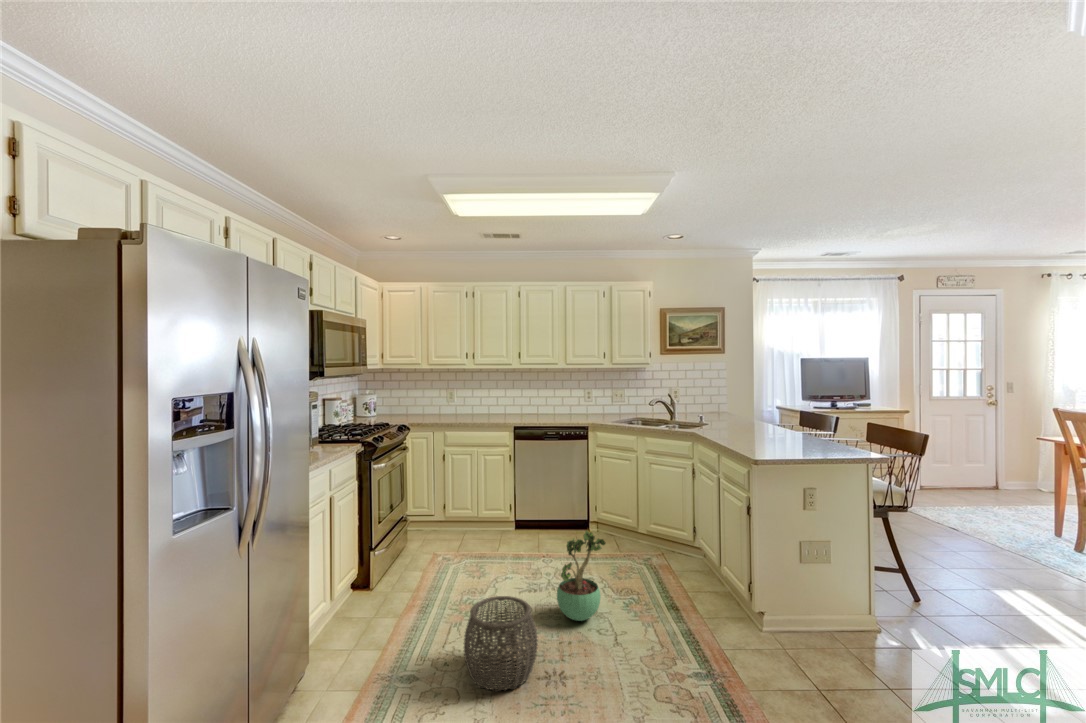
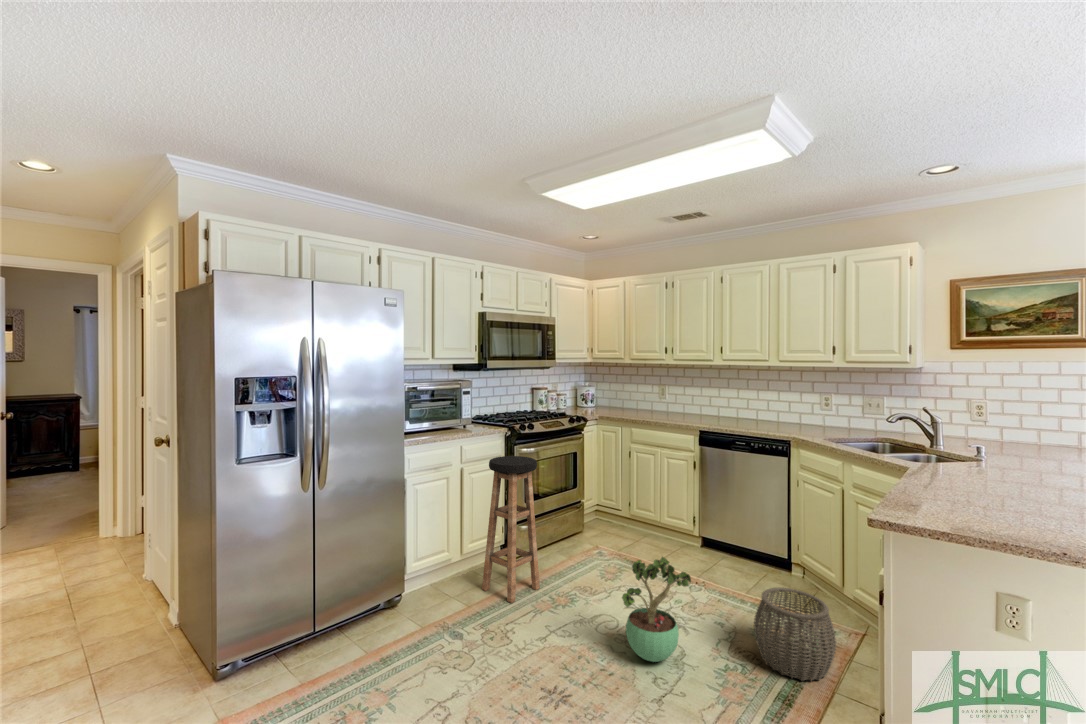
bar stool: none [376,473,432,631] -> present [482,456,540,603]
woven basket: present [464,596,538,691] -> present [754,587,836,681]

